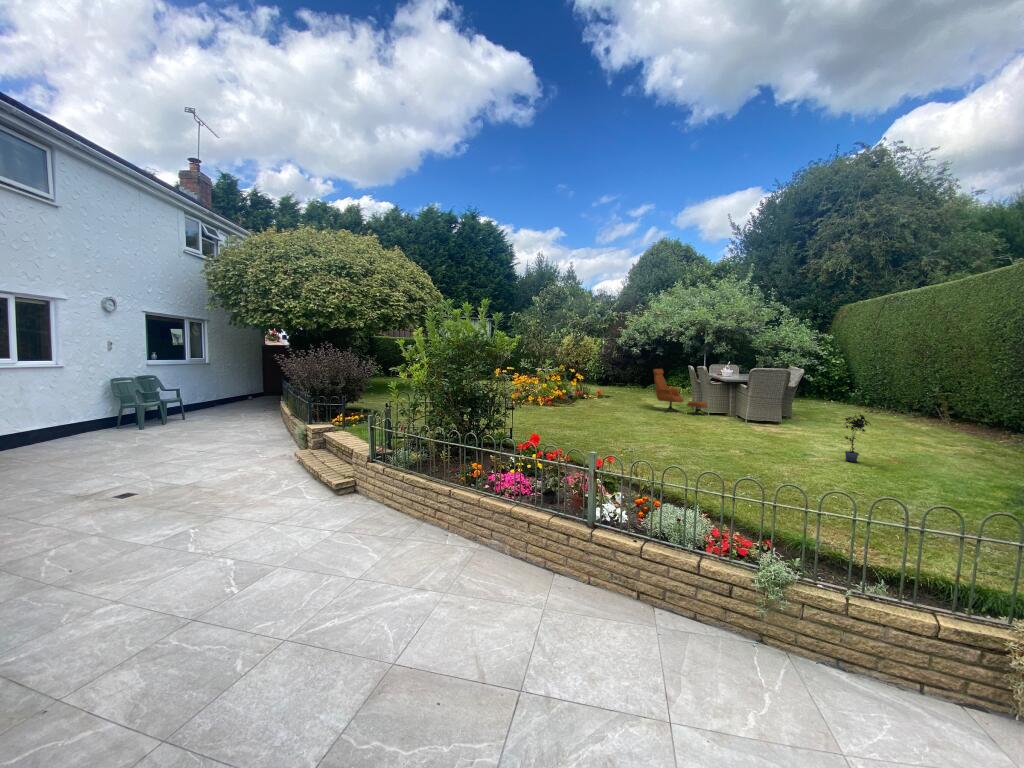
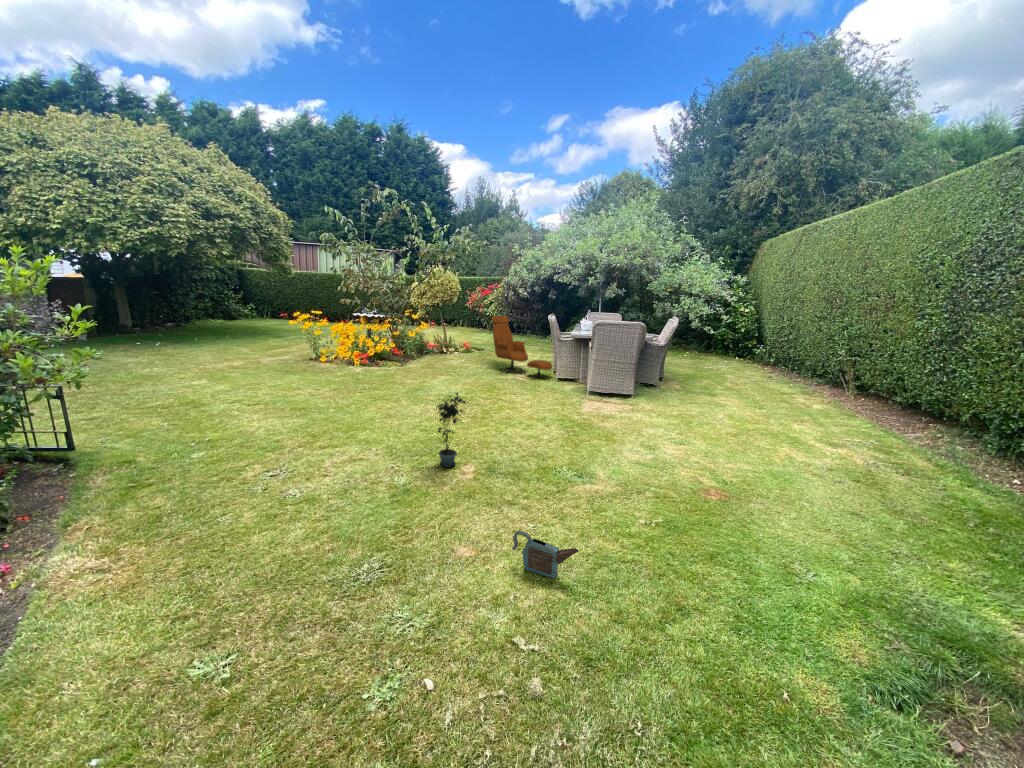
potted plant: present [845,414,871,462] -> present [436,393,466,467]
watering can: none [811,459,852,480] -> present [512,530,579,578]

